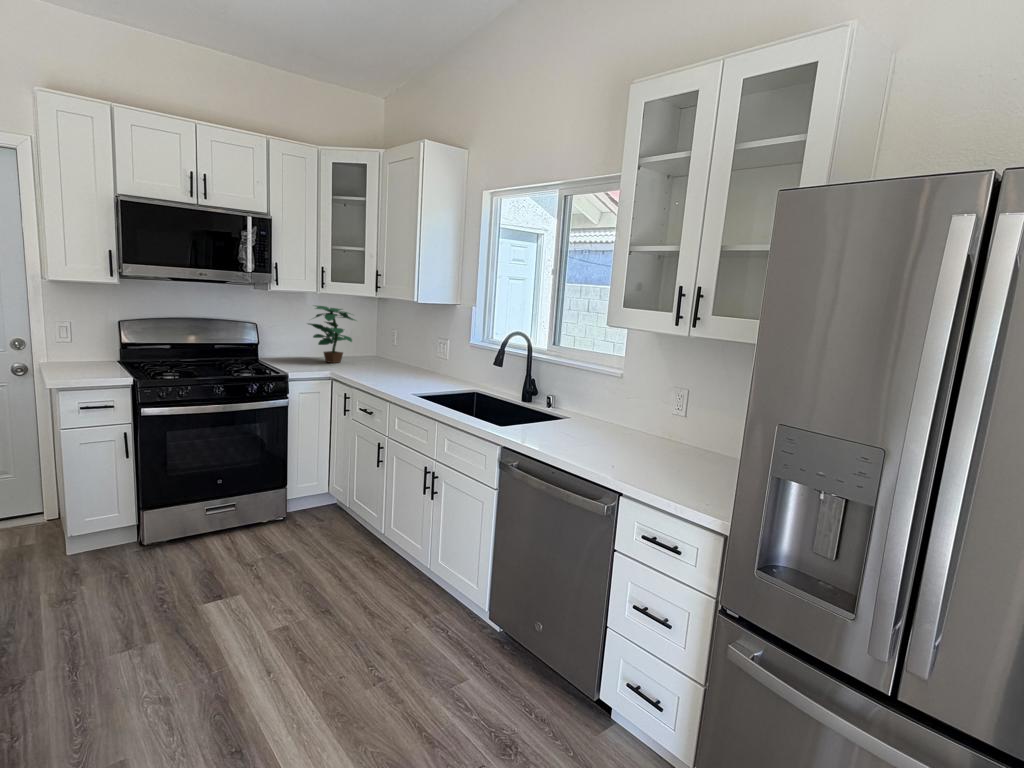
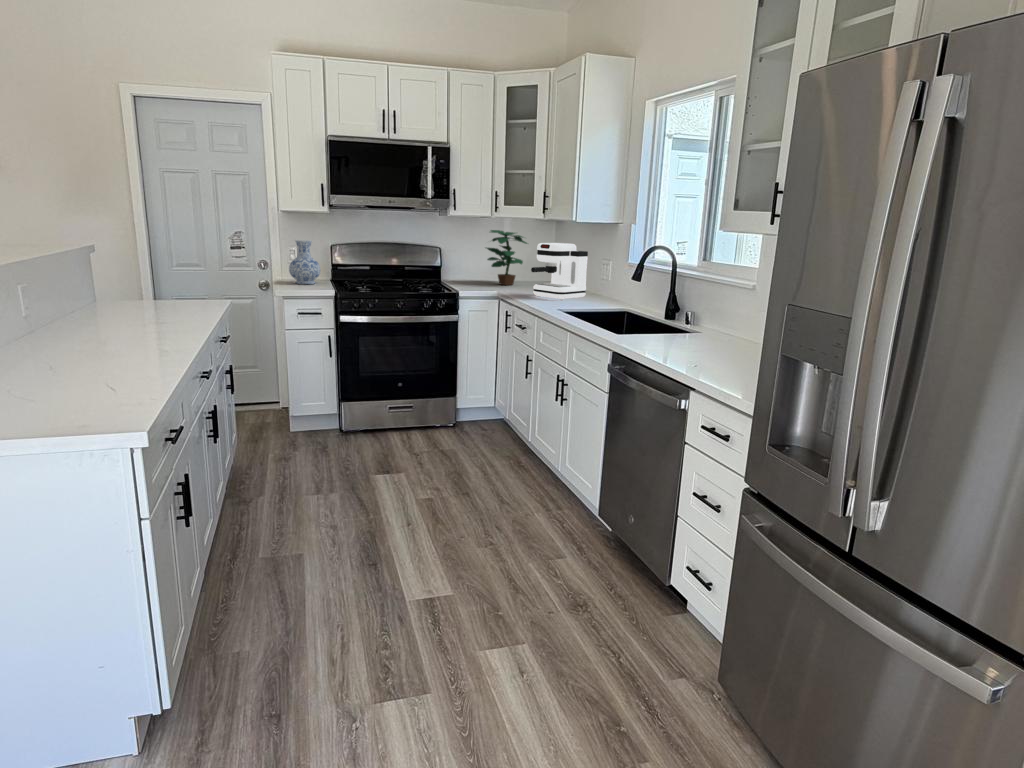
vase: none [60,315,106,369] -> present [289,240,321,284]
coffee maker: none [373,322,428,381] -> present [531,243,588,300]

